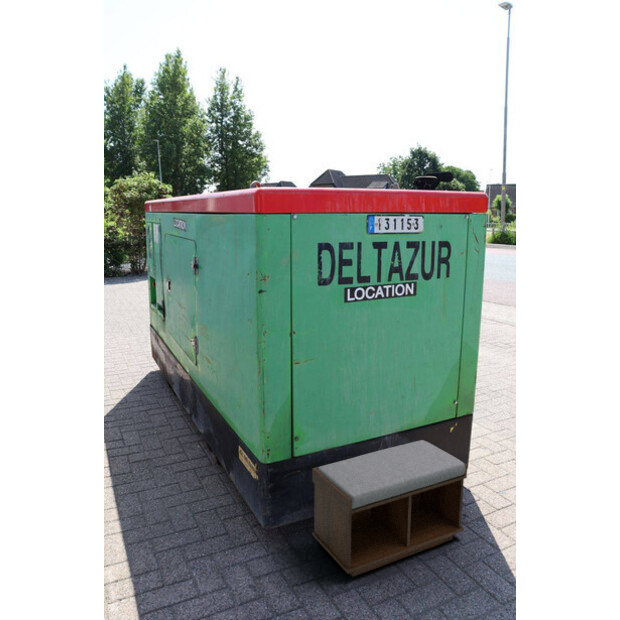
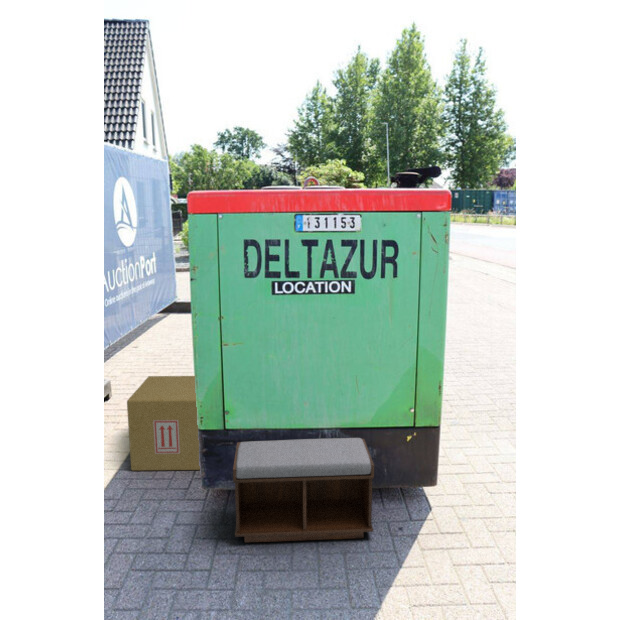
cardboard box: none [125,399,224,525] -> present [127,376,200,471]

